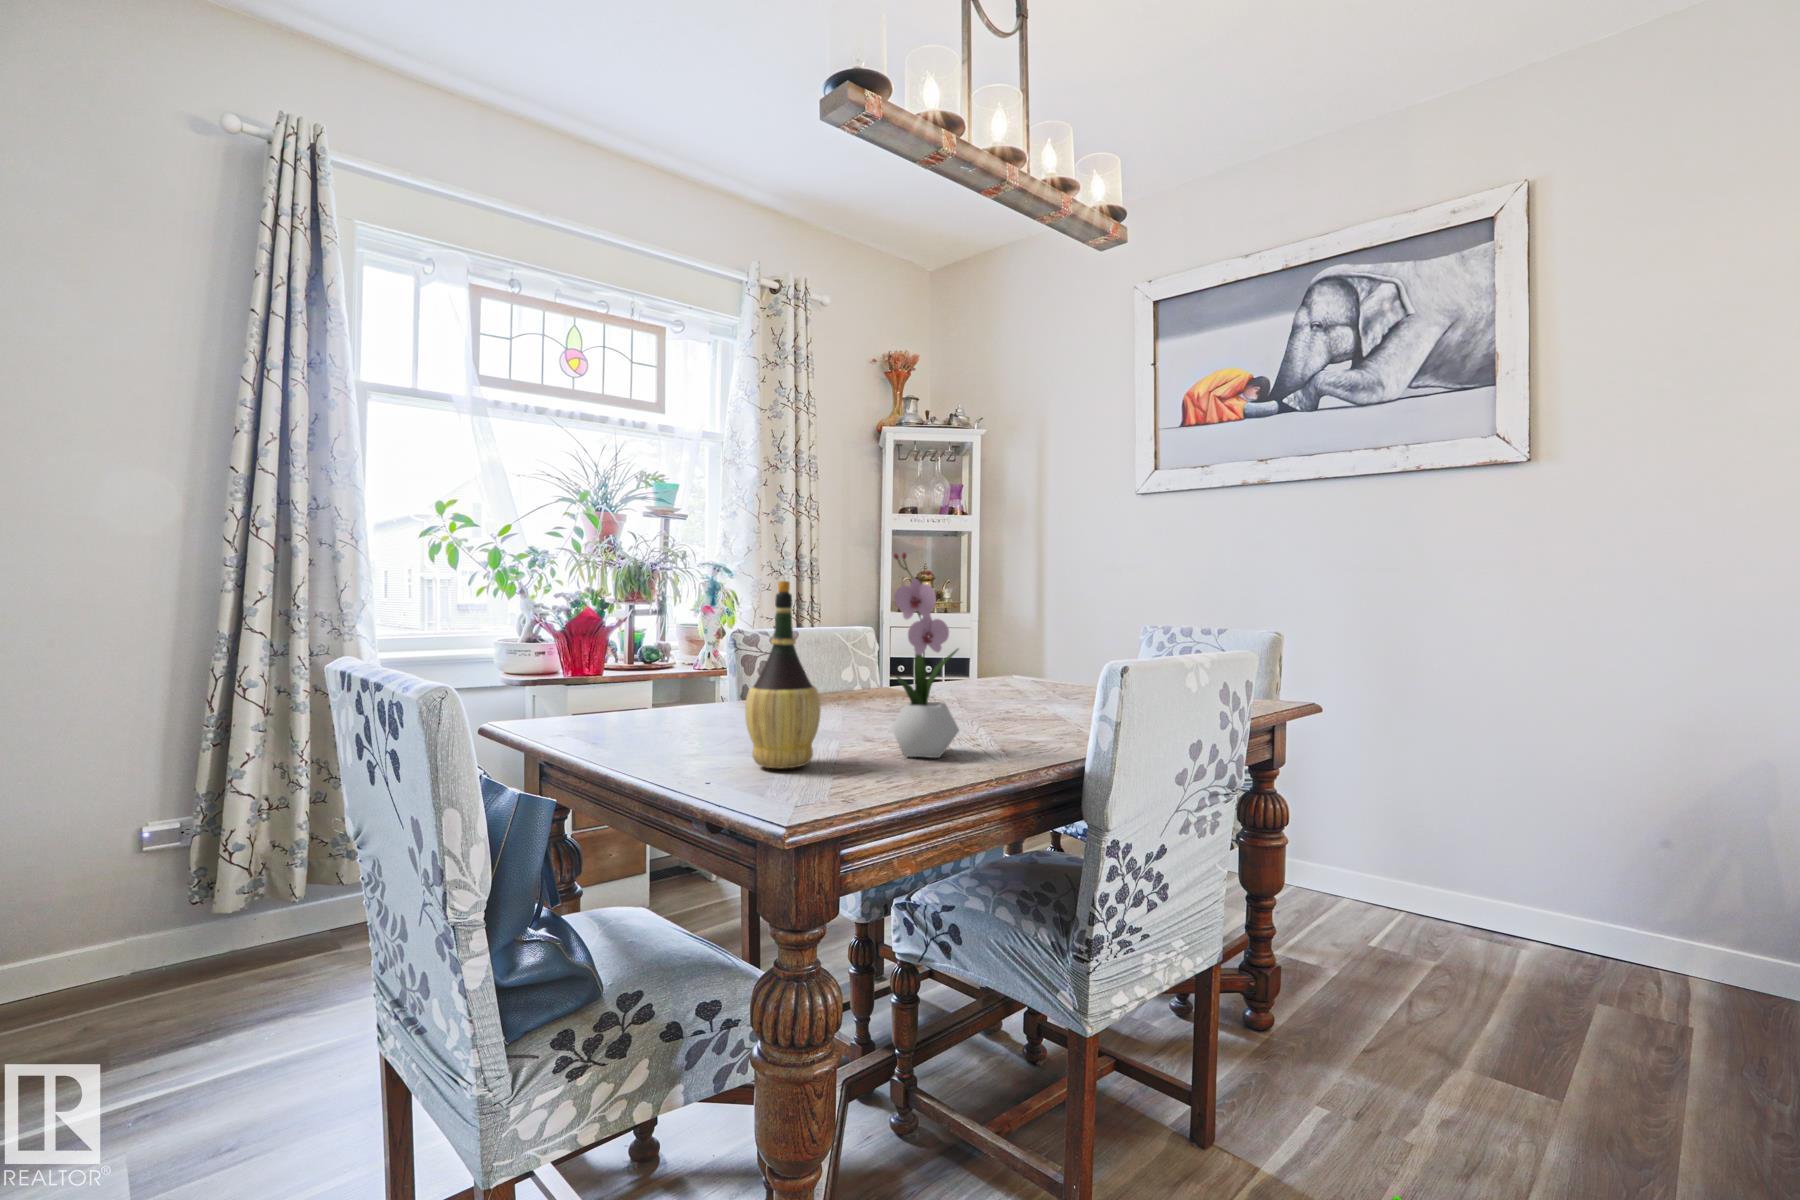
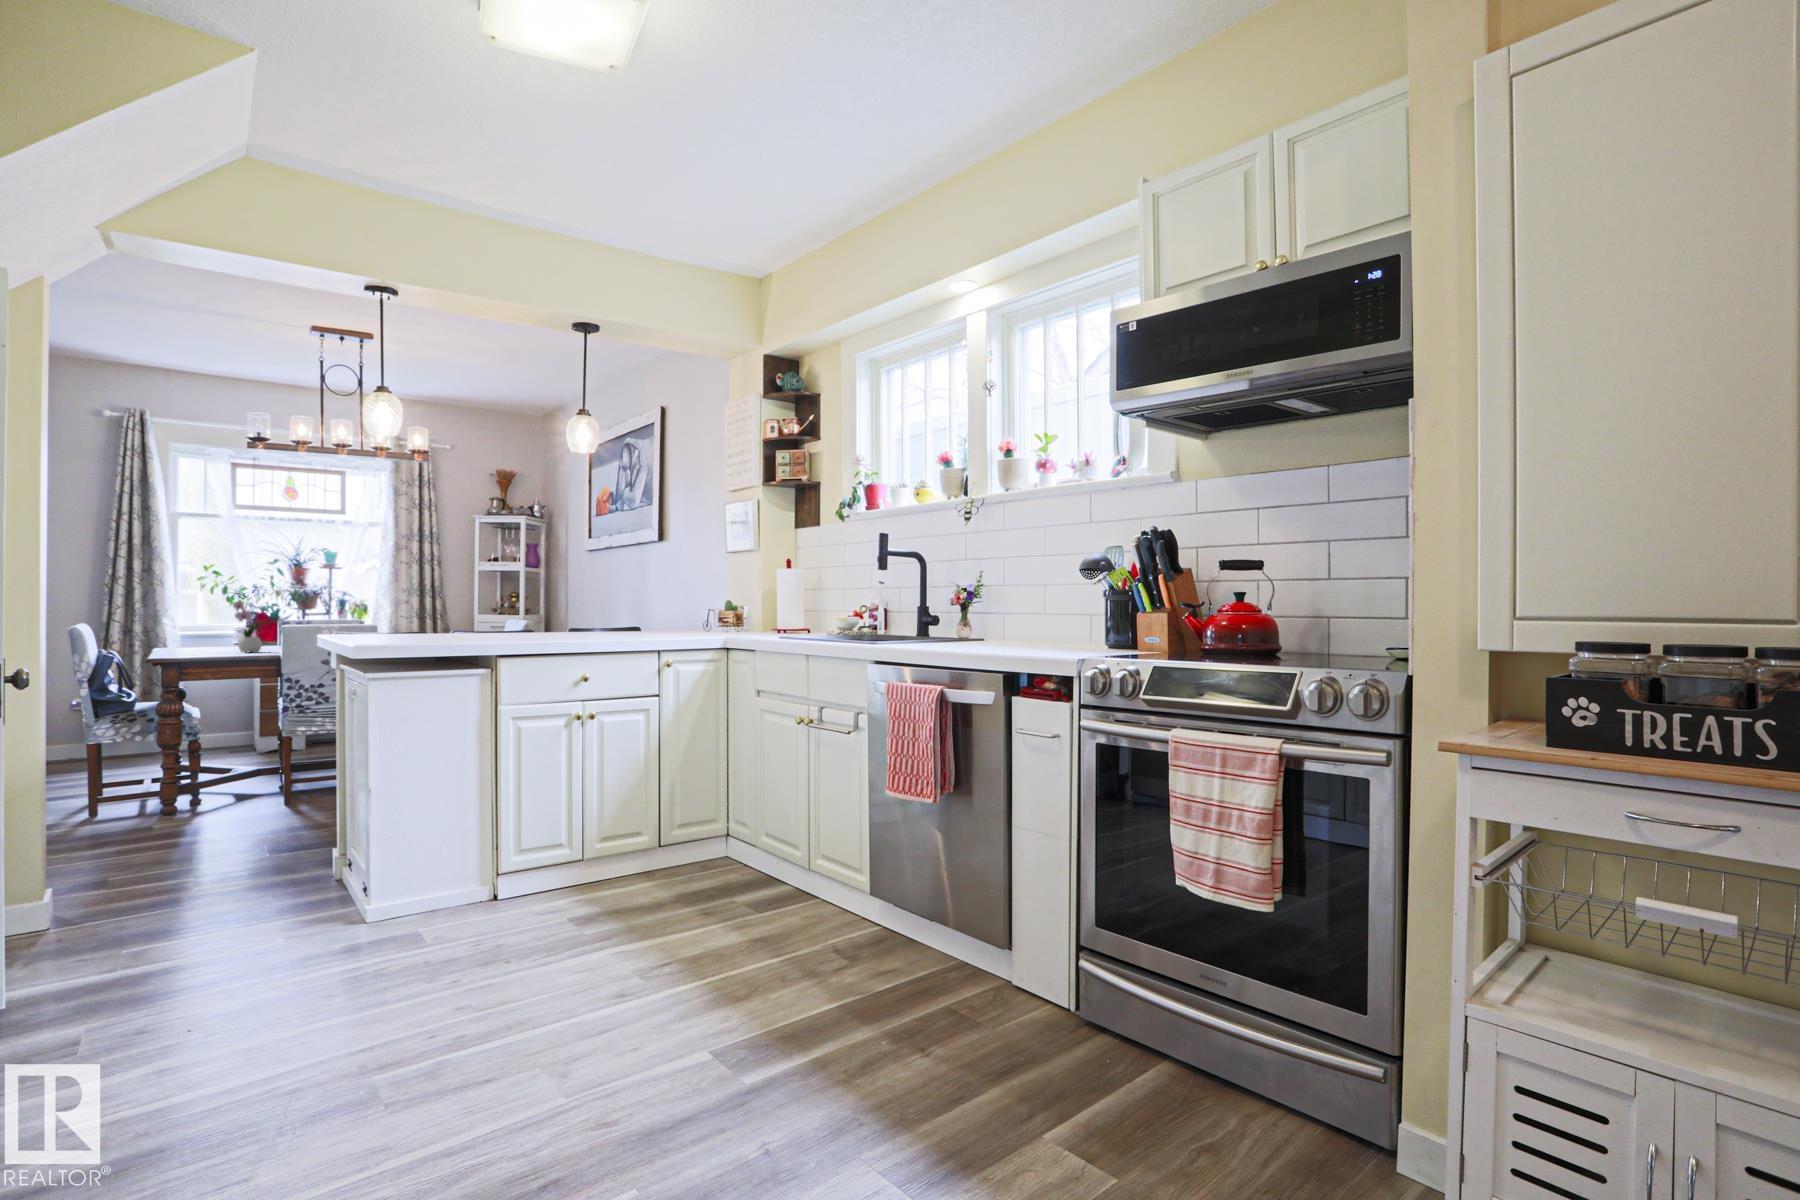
wine bottle: present [745,581,821,768] -> none [185,600,211,653]

